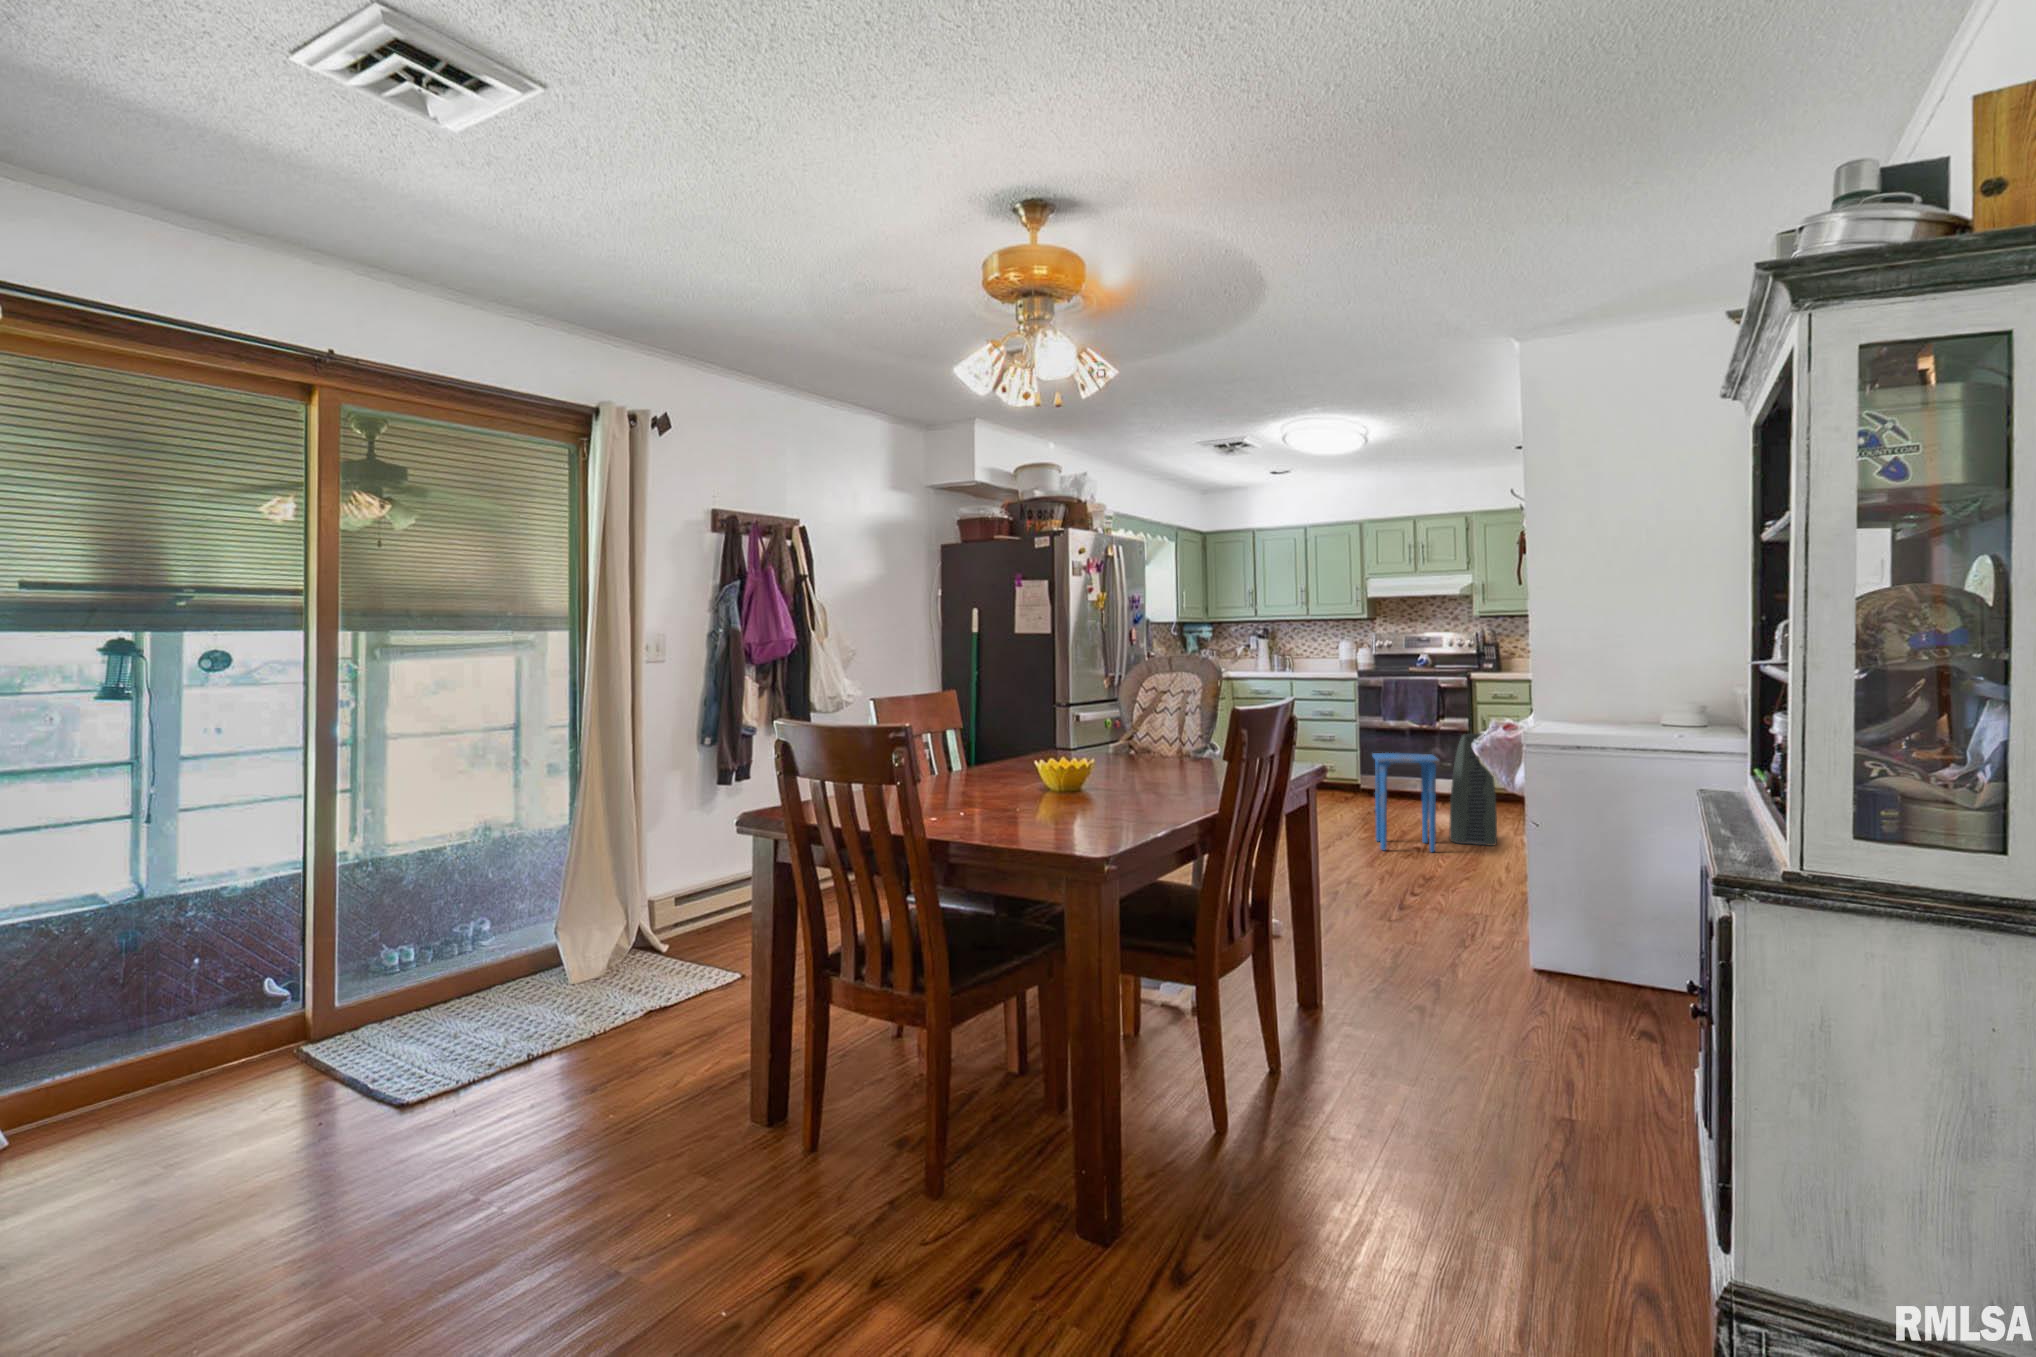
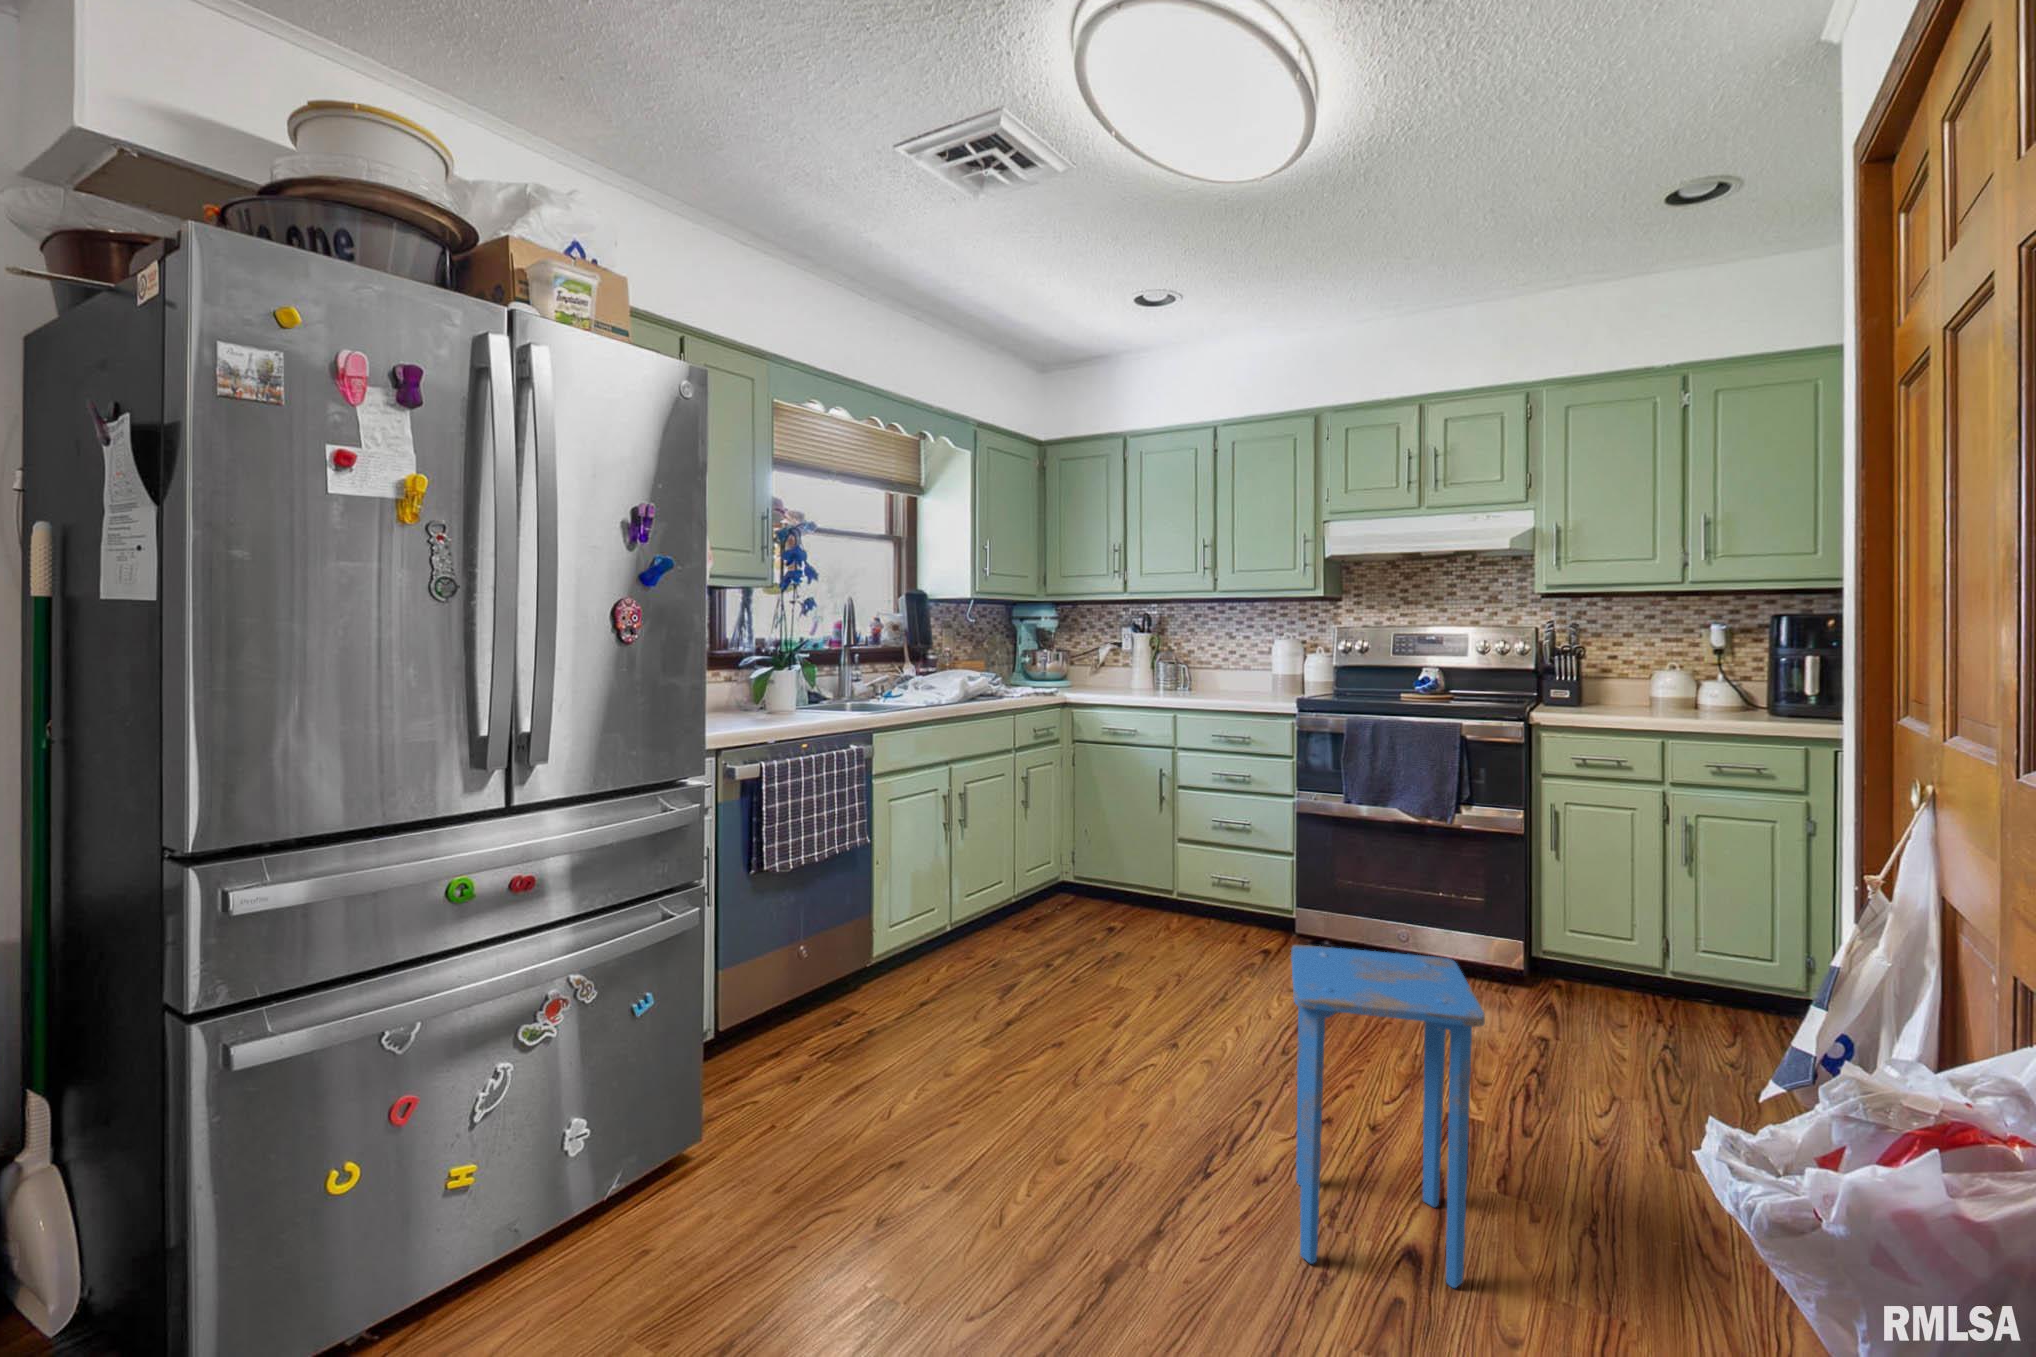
air purifier: present [1449,733,1497,846] -> none [1495,900,1635,1241]

